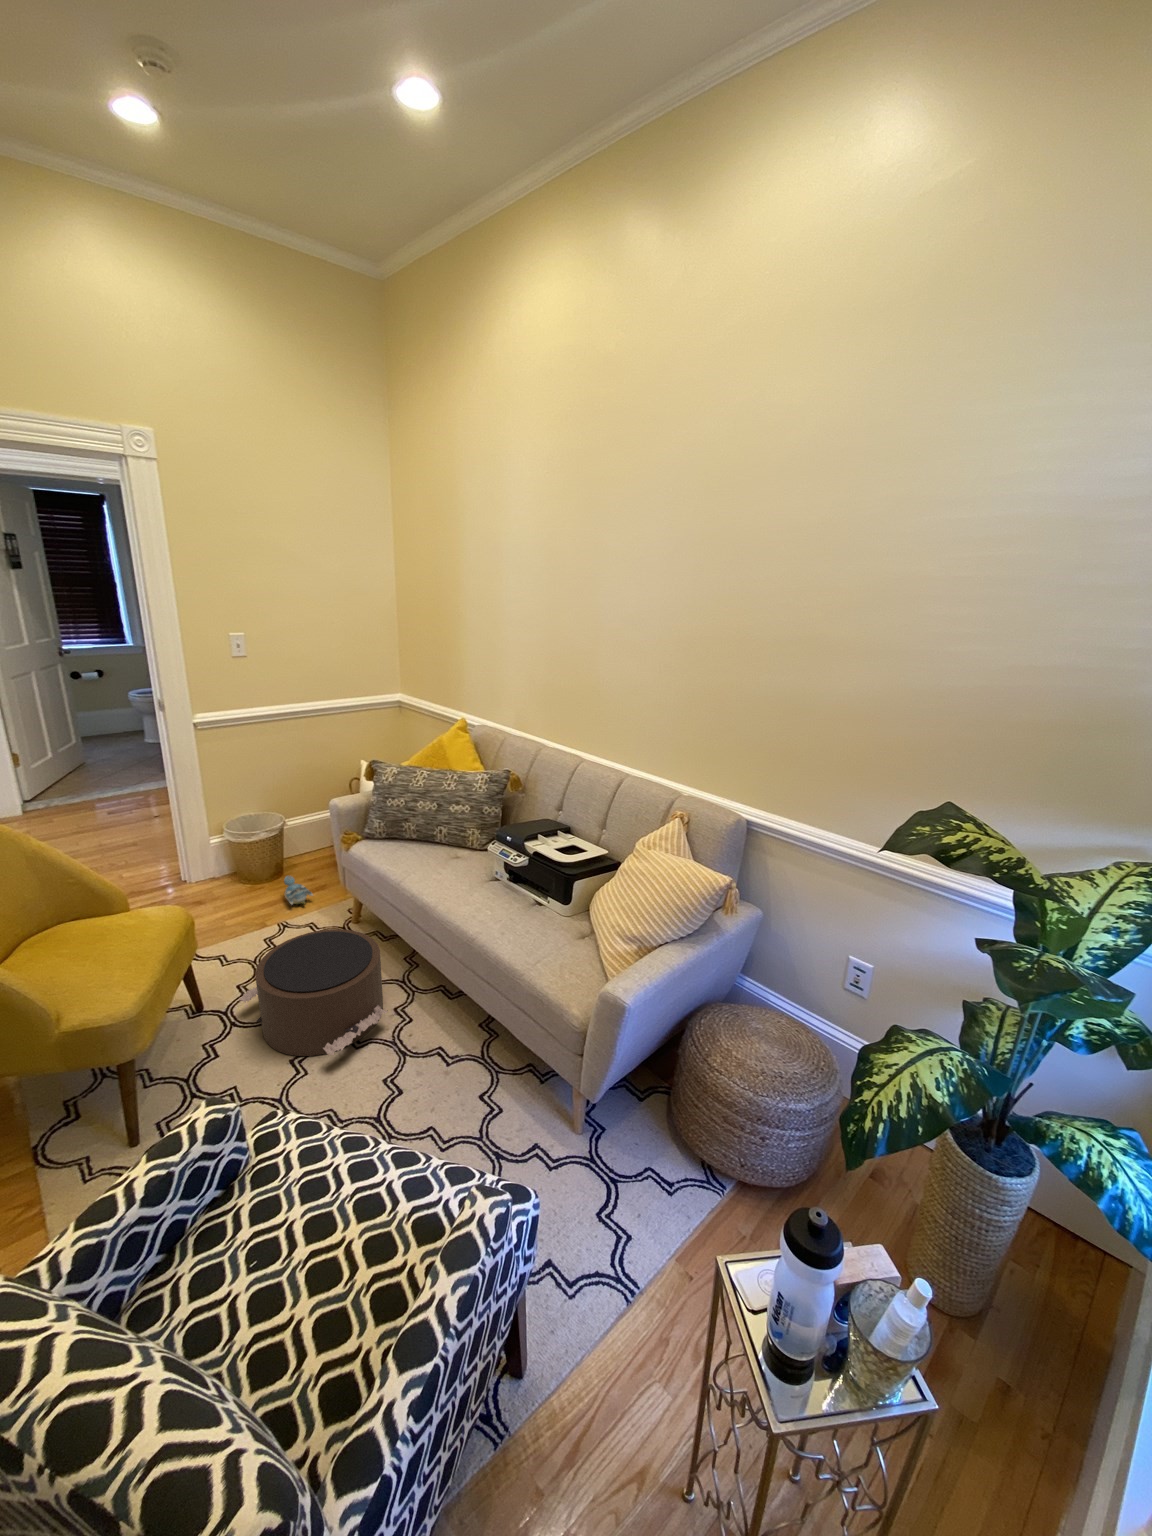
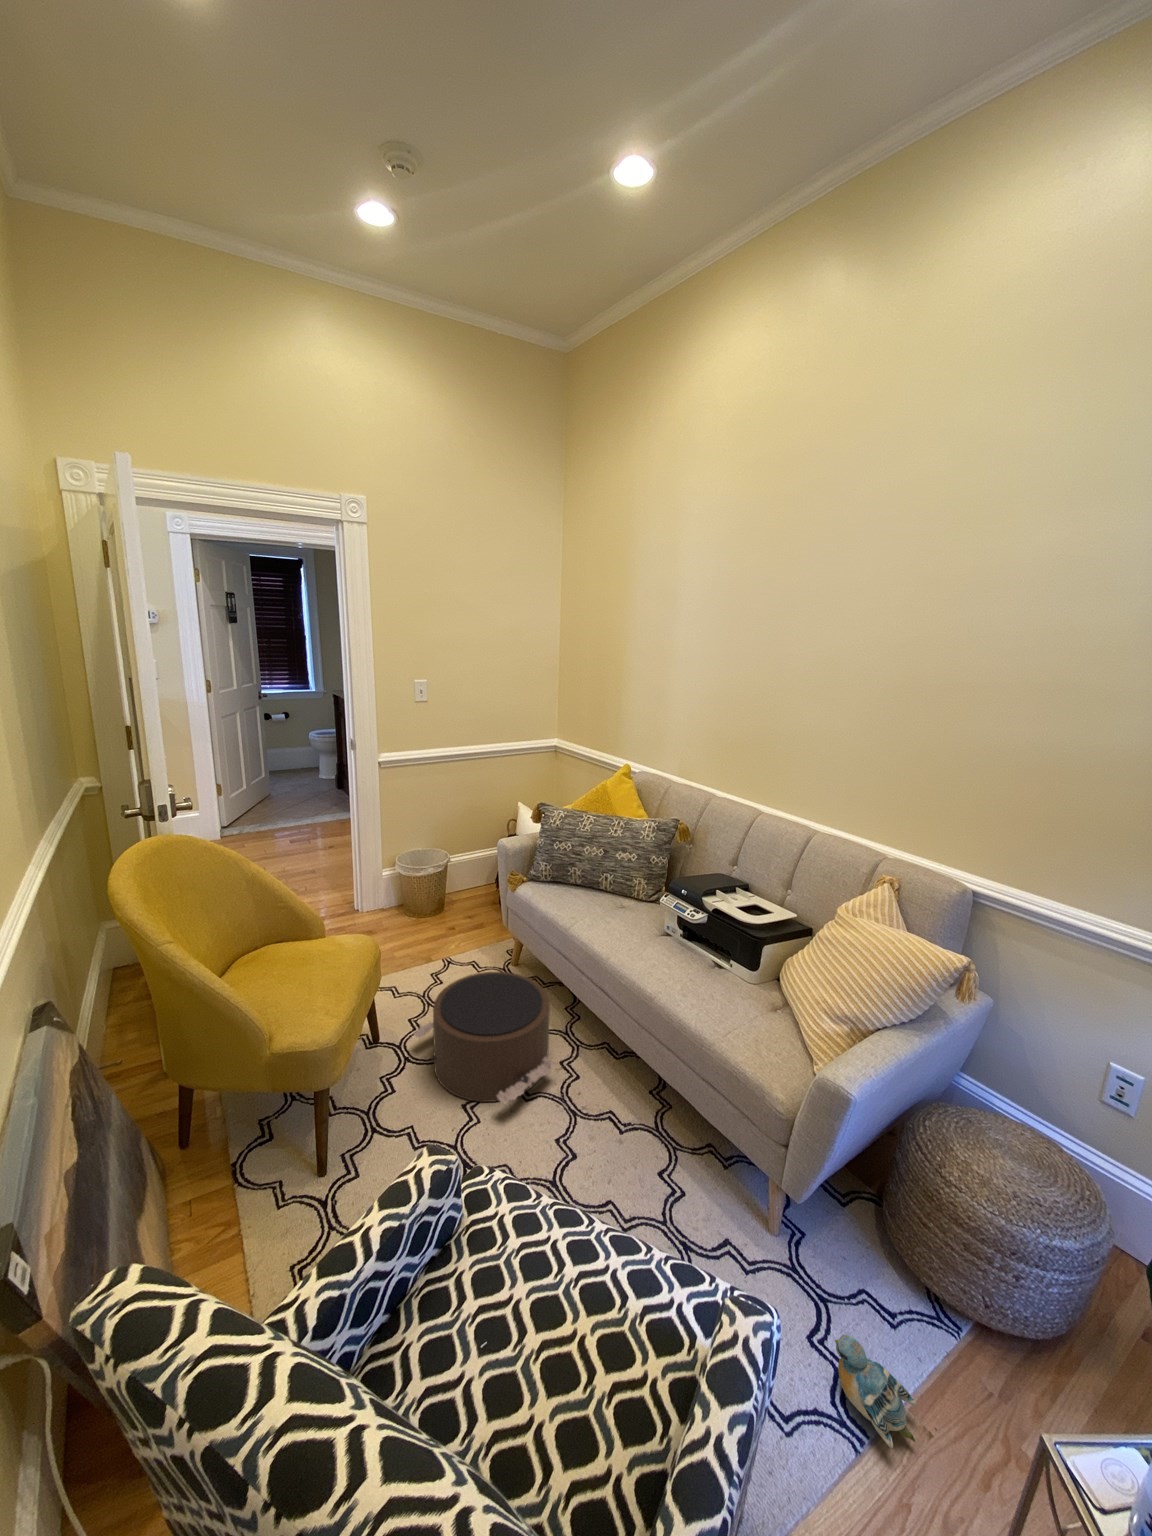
plush toy: present [284,876,313,904] -> present [835,1335,917,1449]

